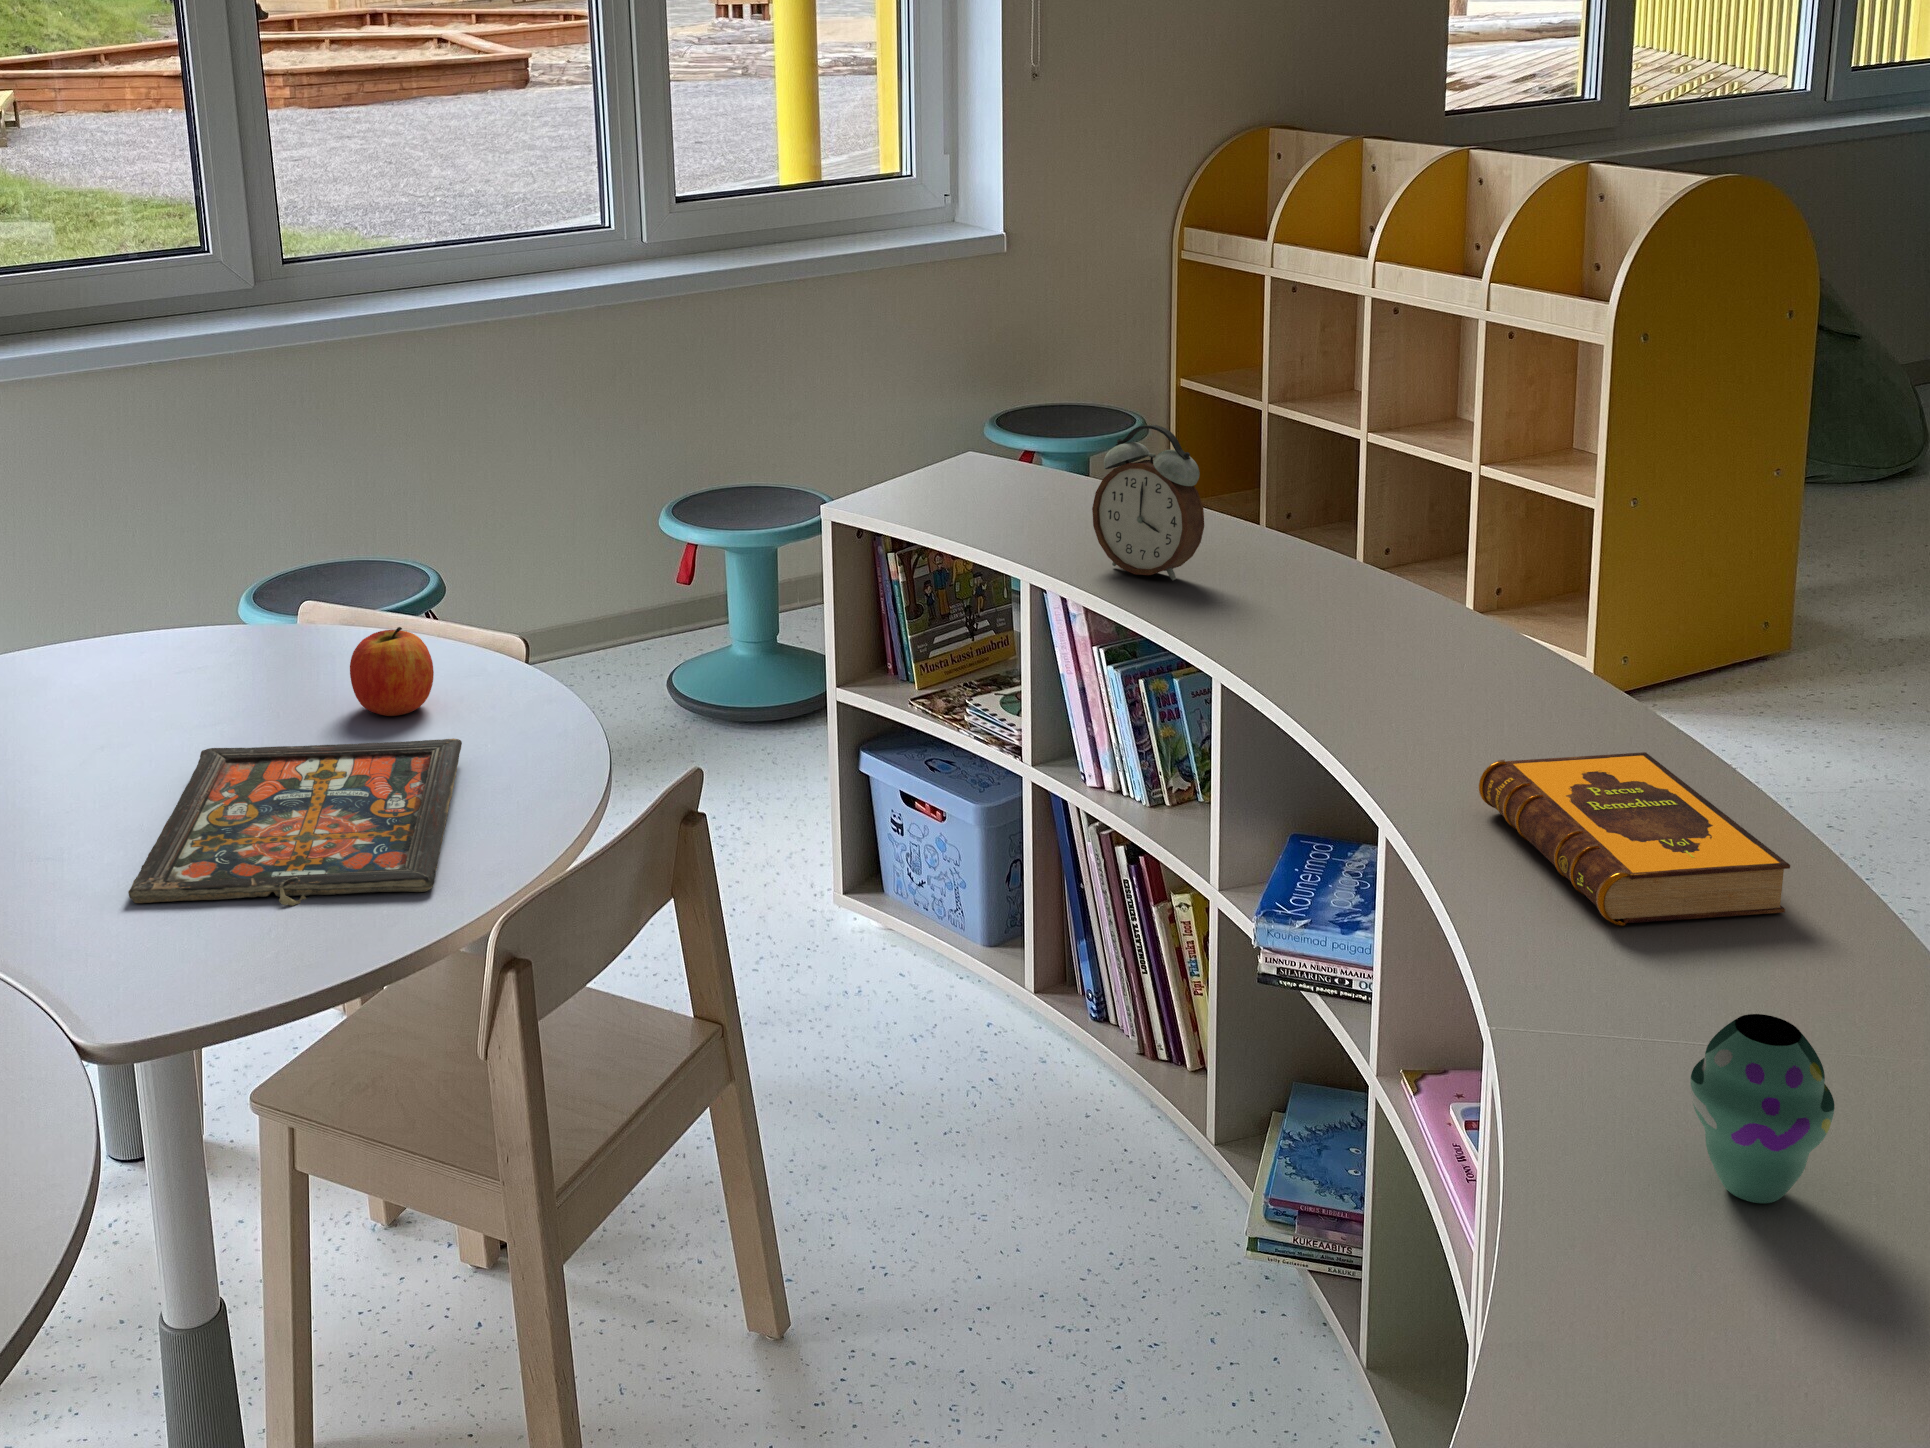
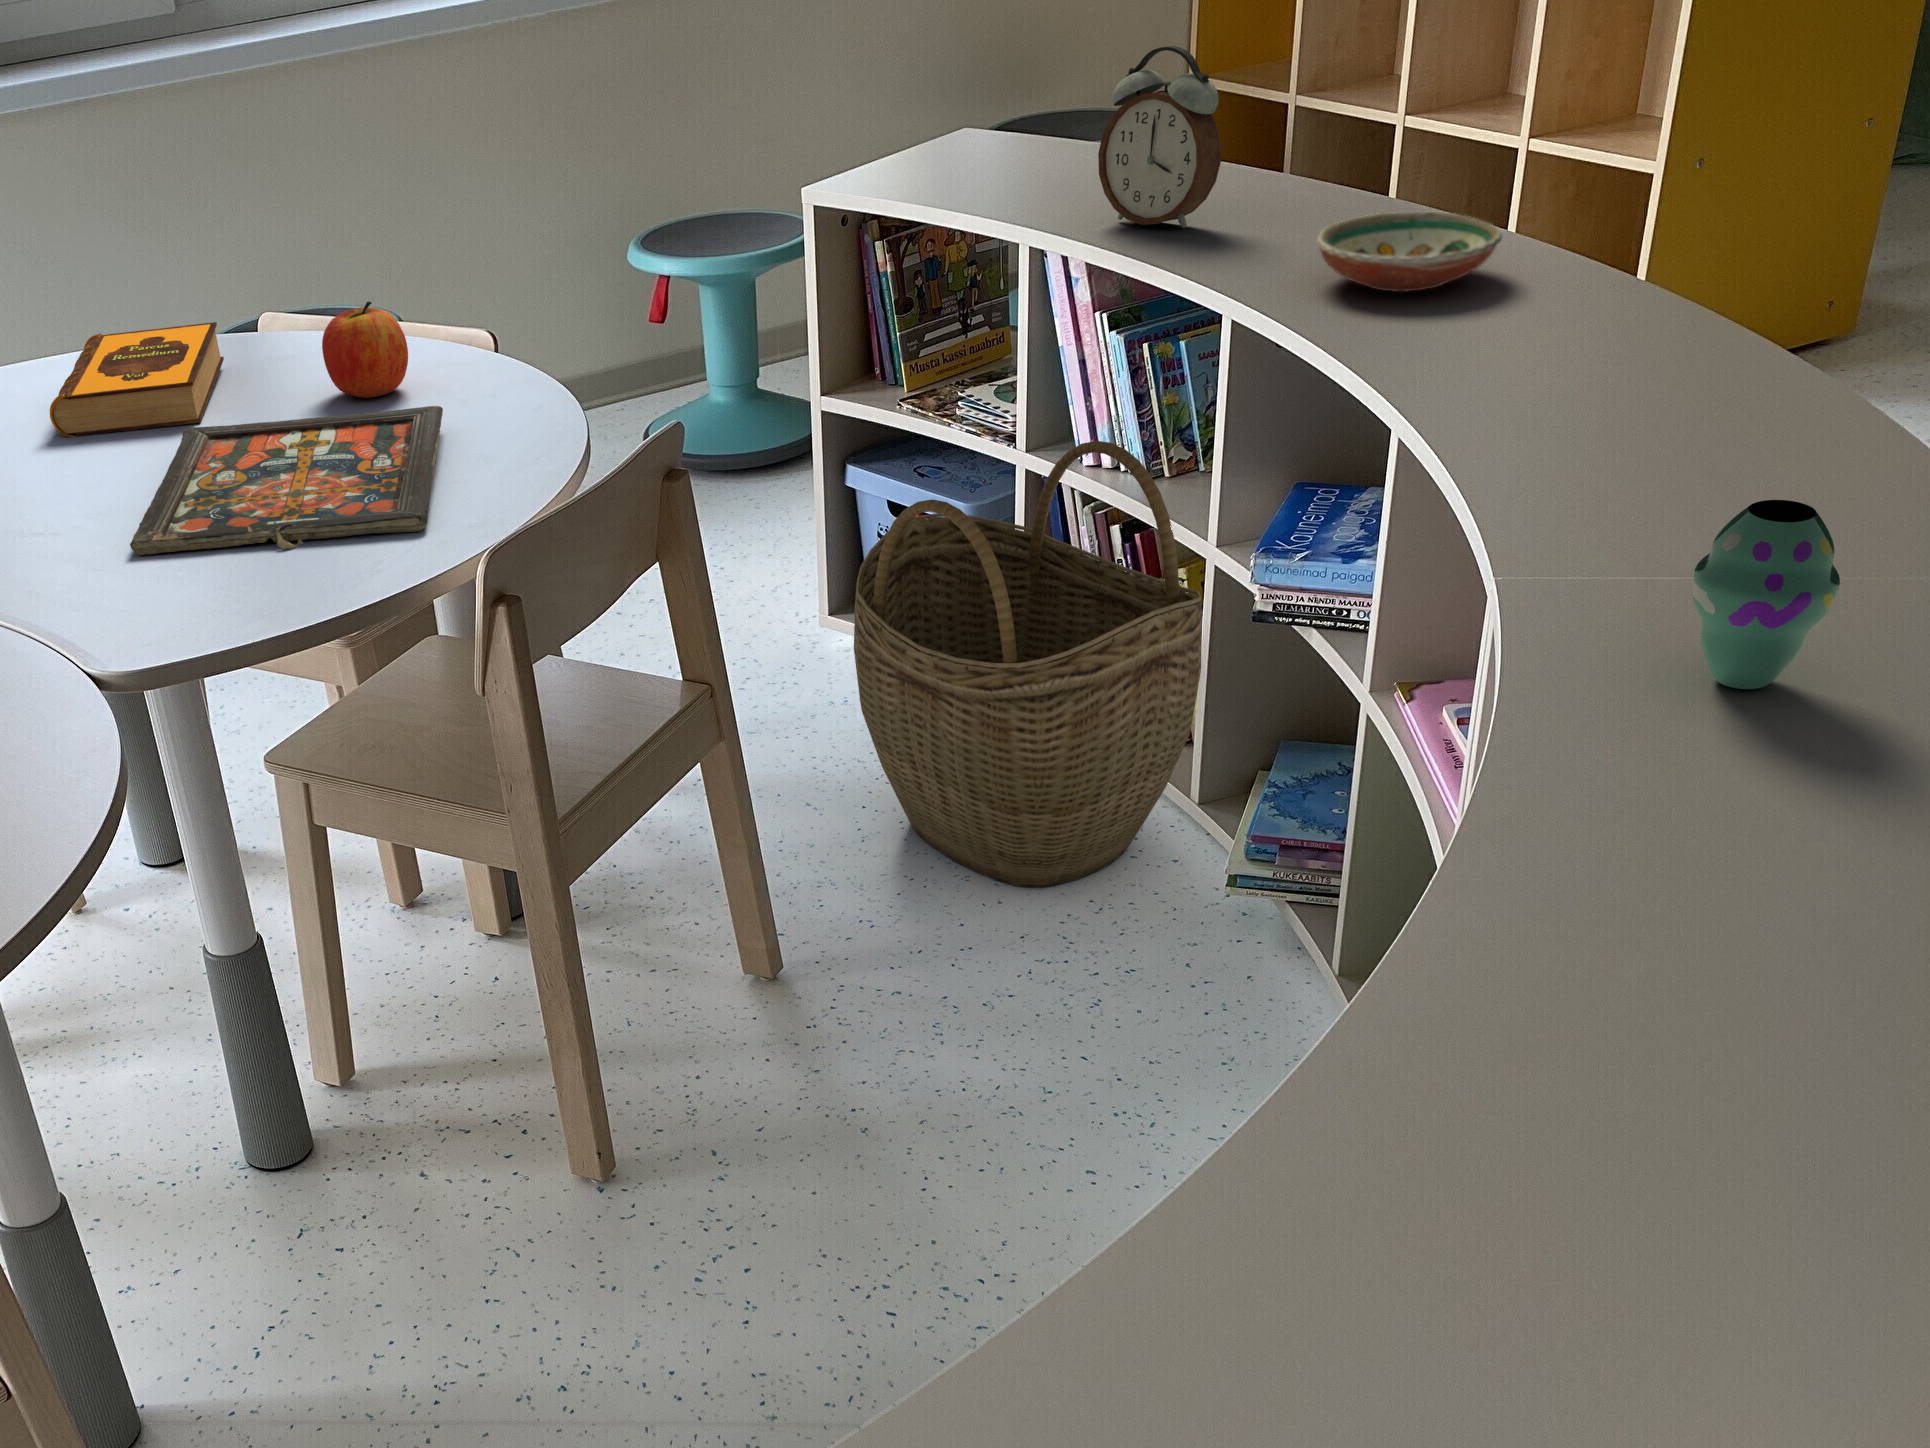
decorative bowl: none [1296,592,1467,671] -> present [1317,212,1502,292]
hardback book: present [1479,752,1790,926] -> present [50,322,224,437]
woven basket: none [863,772,1210,1230] -> present [854,441,1202,887]

